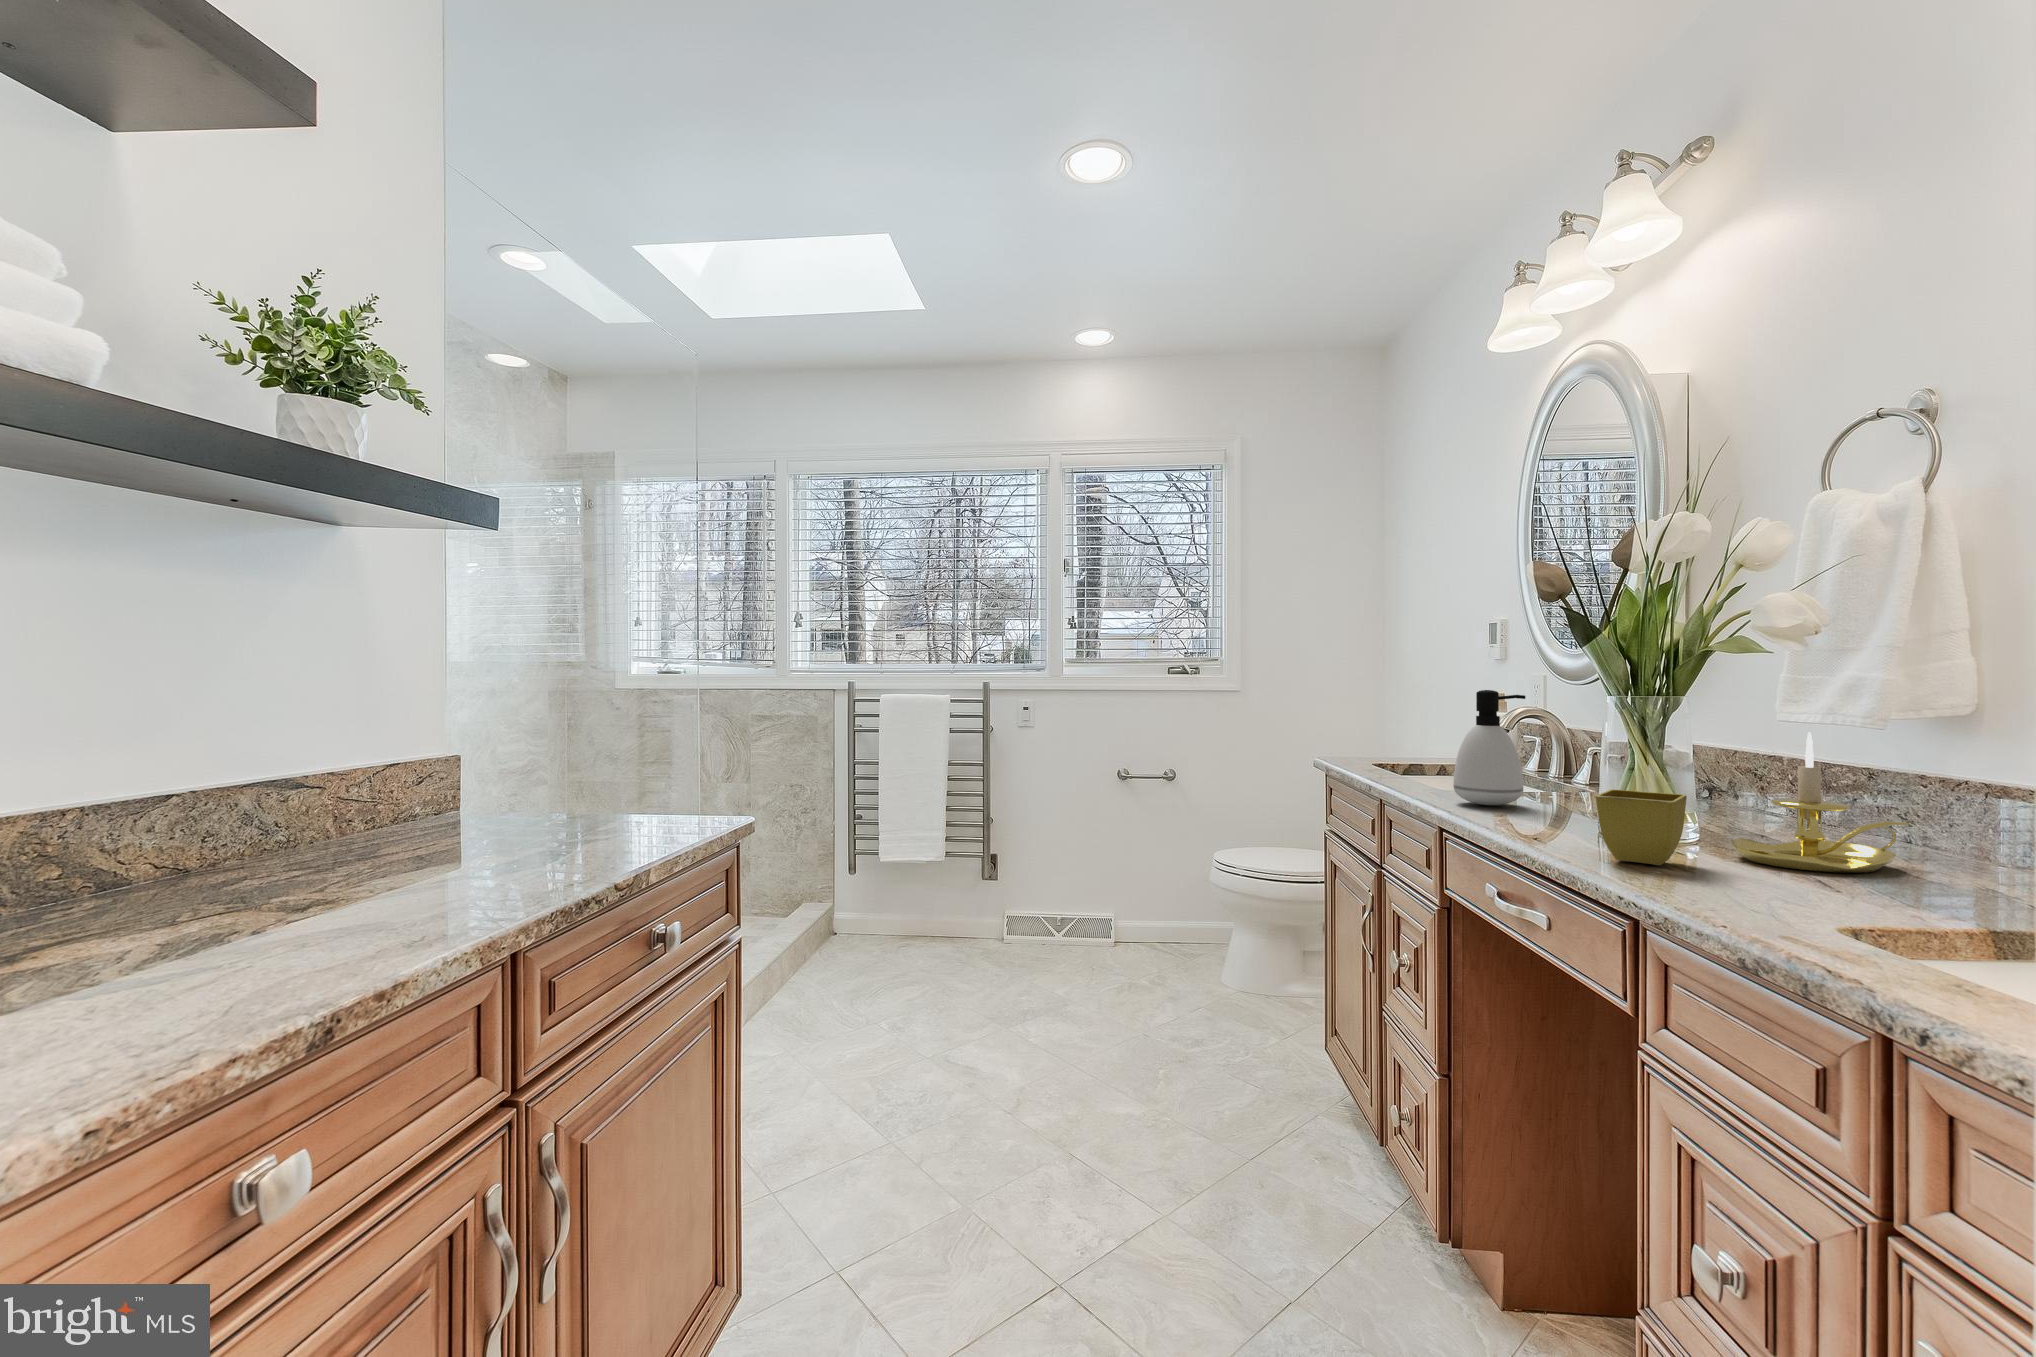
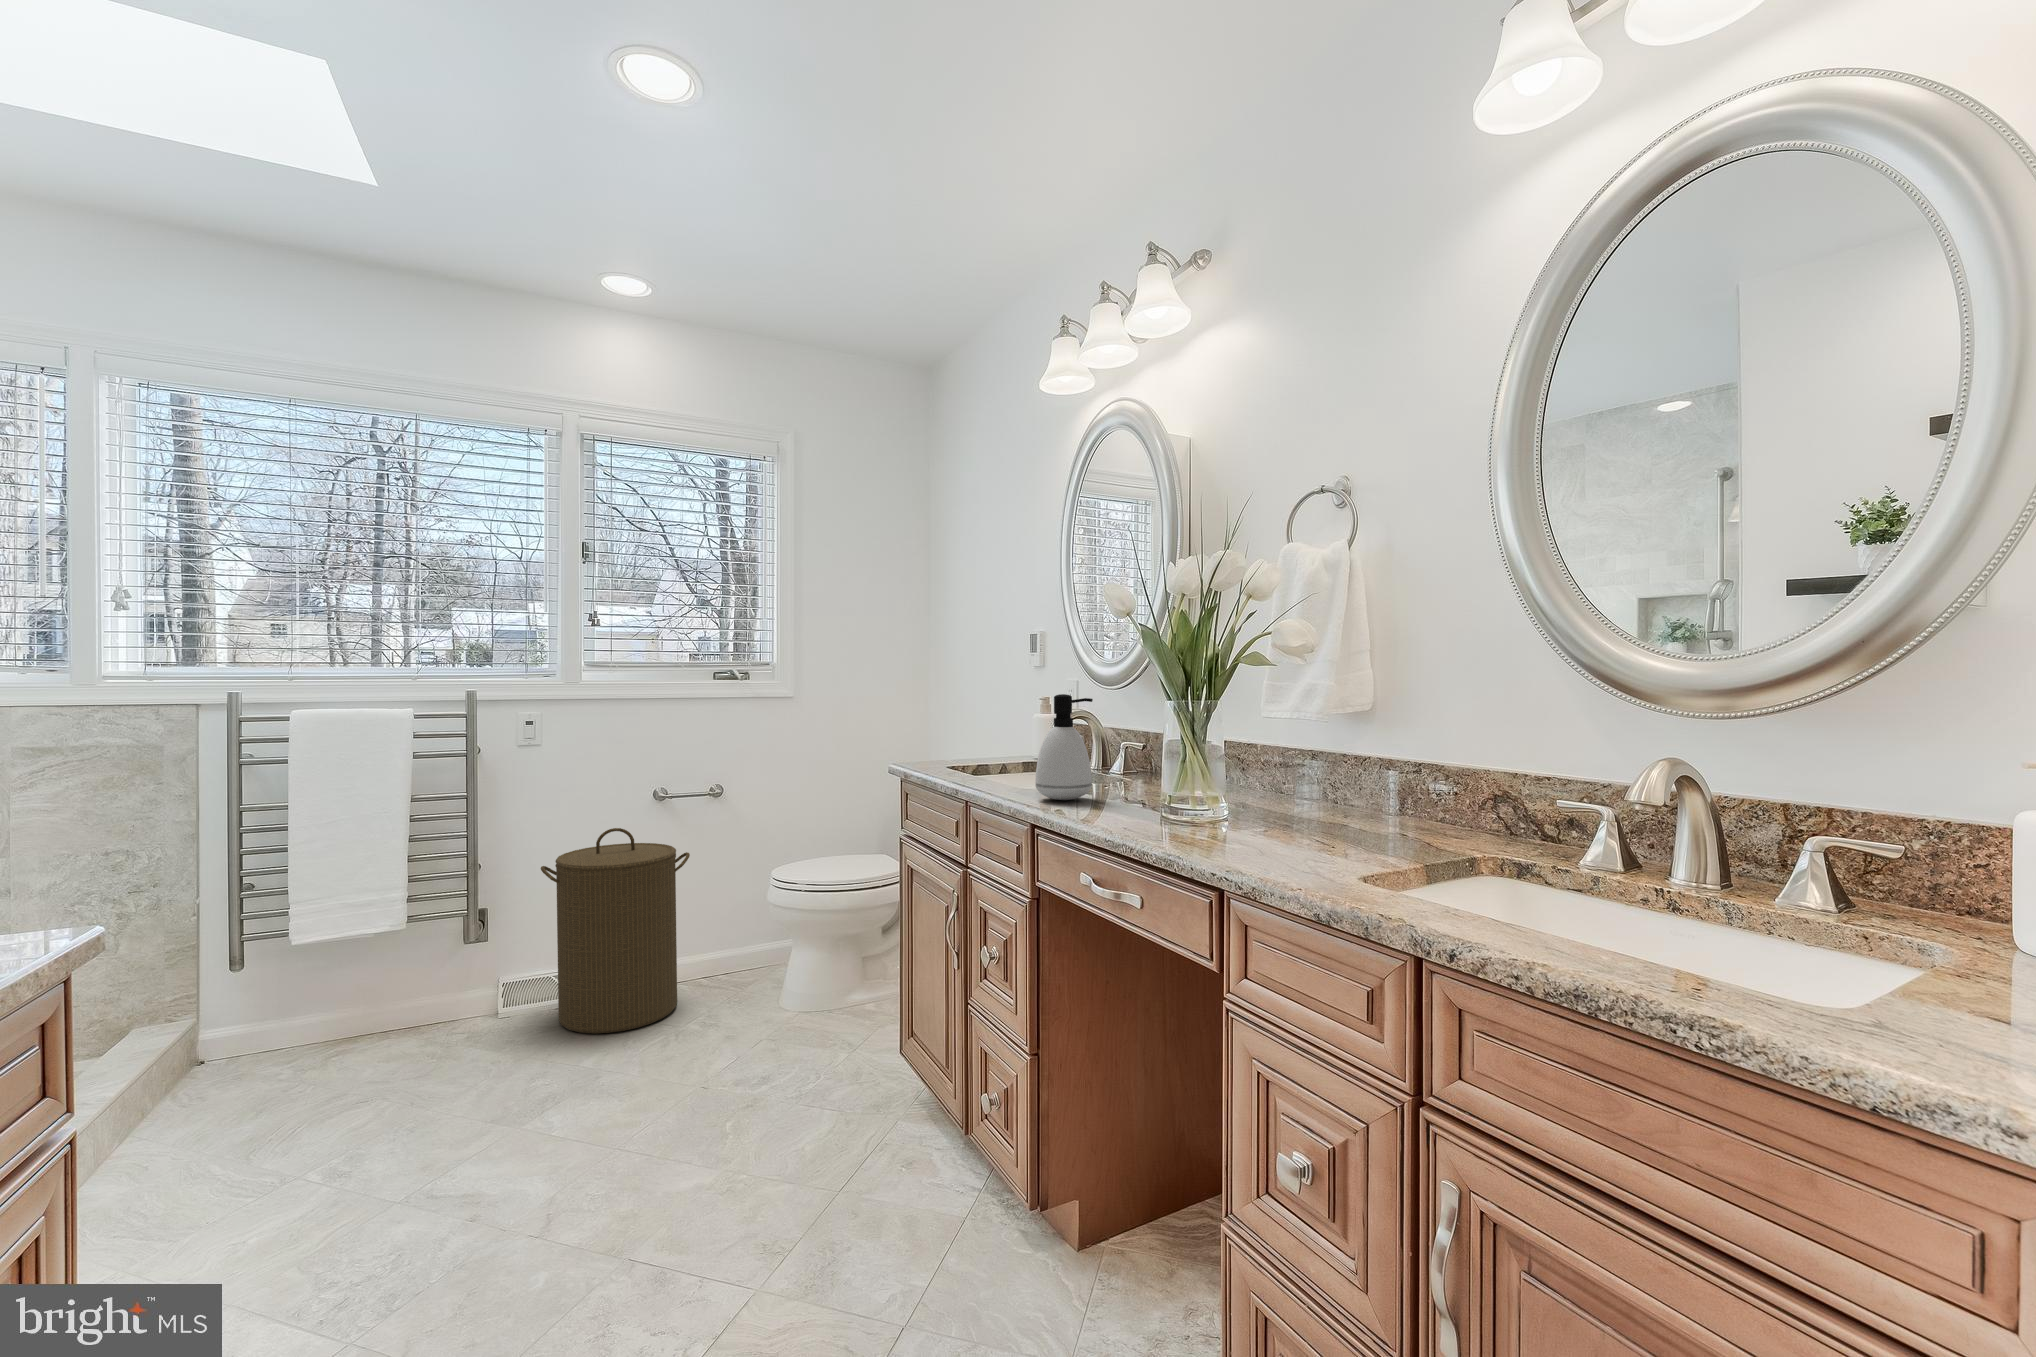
candle holder: present [1730,732,1909,873] -> none [1258,726,1360,834]
flower pot: present [1595,789,1687,865] -> none [1179,781,1237,842]
laundry hamper: none [1031,801,1148,974] -> present [541,828,690,1033]

